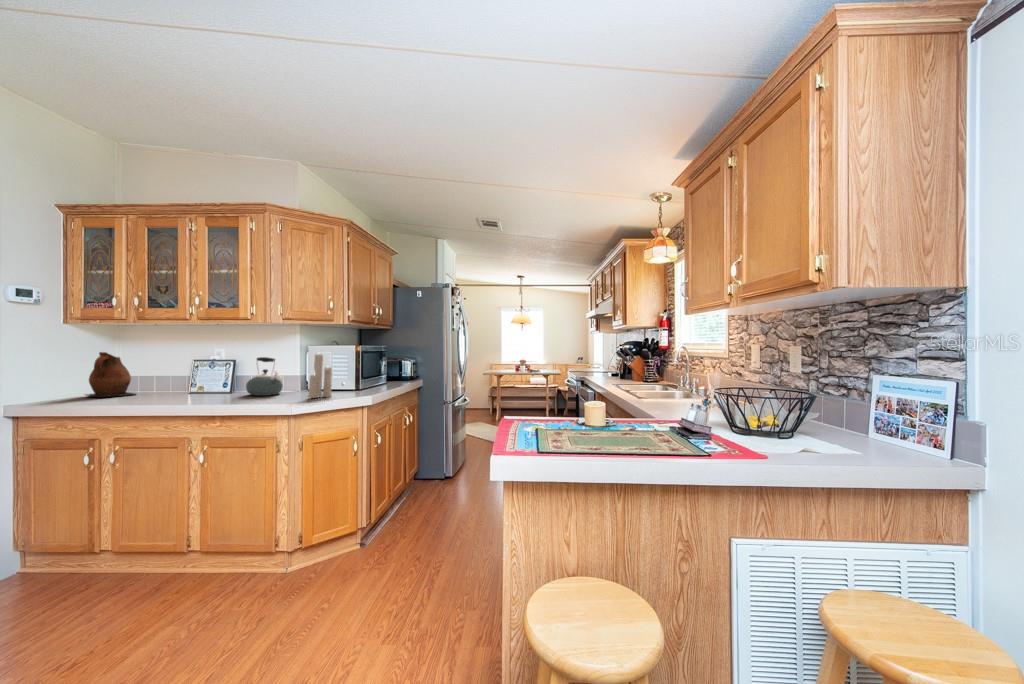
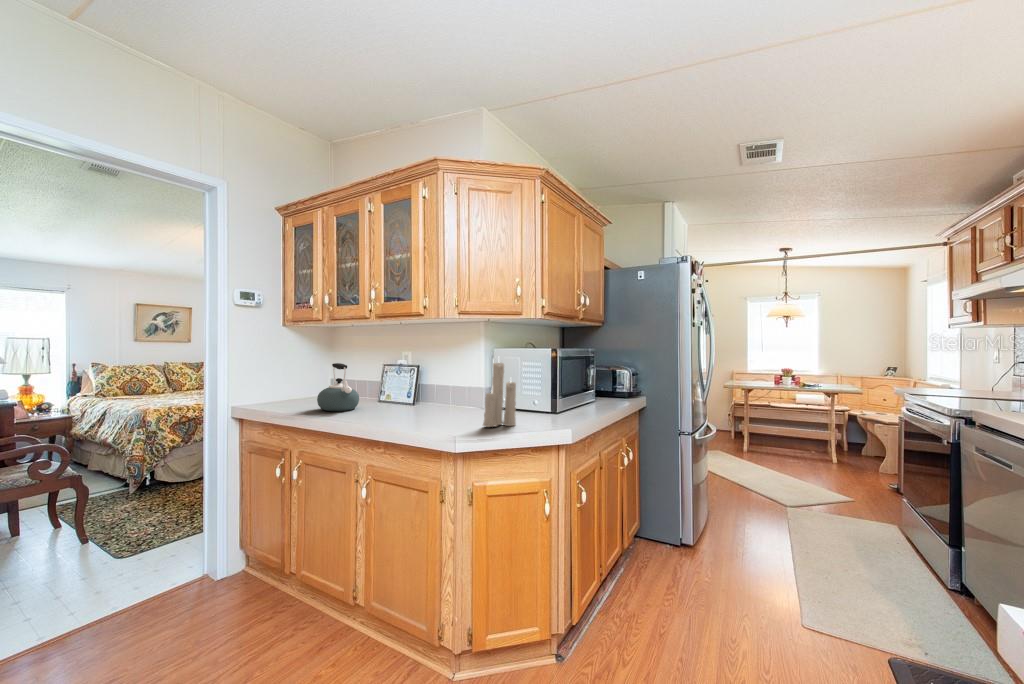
ceramic pitcher: present [86,352,135,397] -> none [269,355,317,406]
kettle: present [246,357,283,396] -> present [317,363,359,411]

